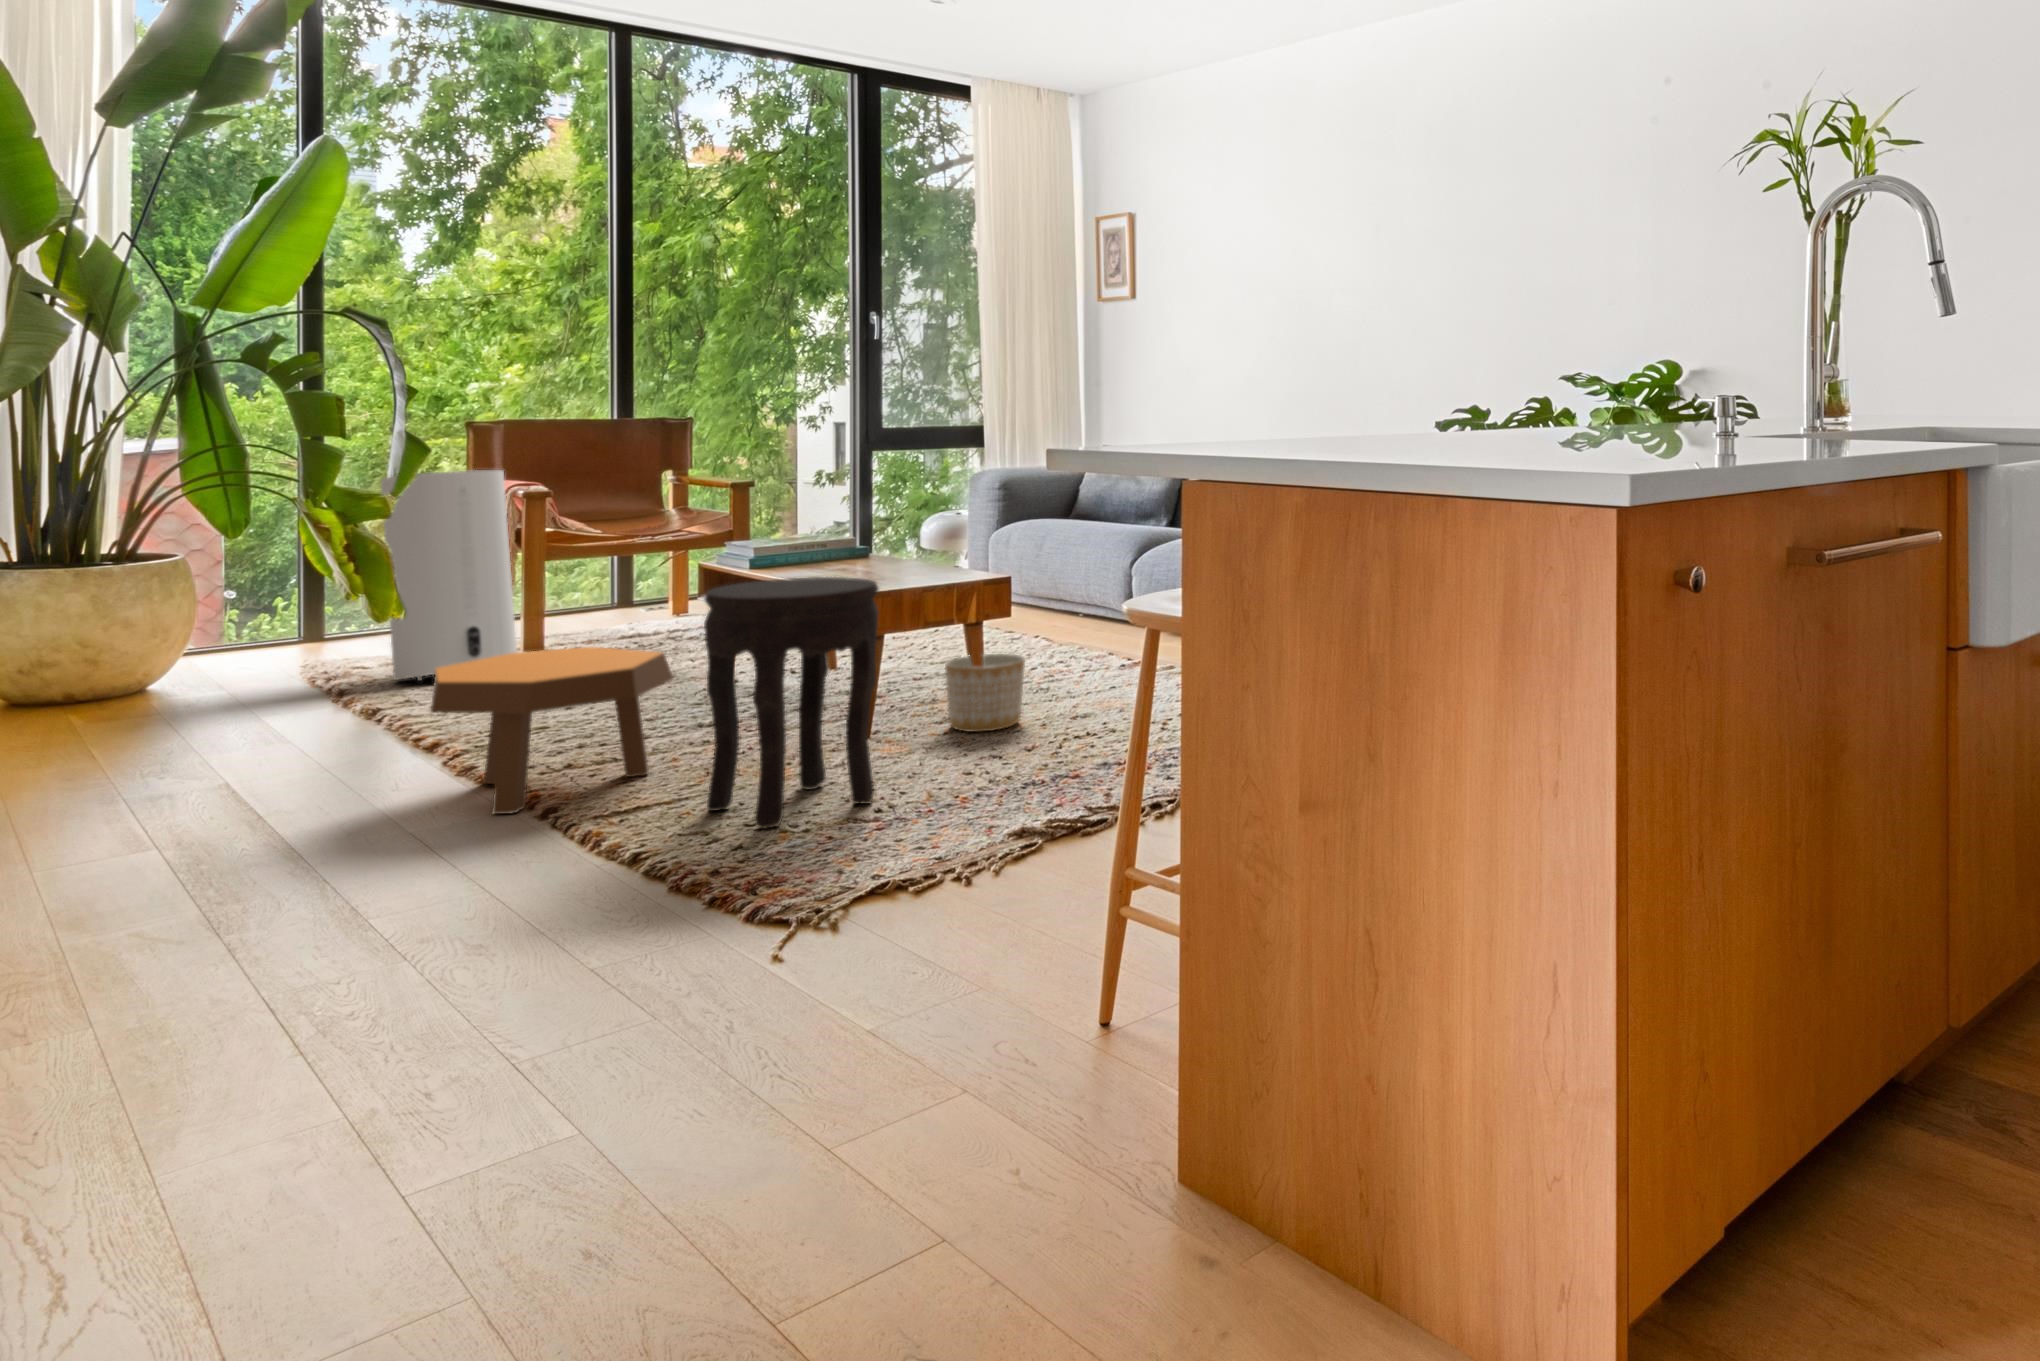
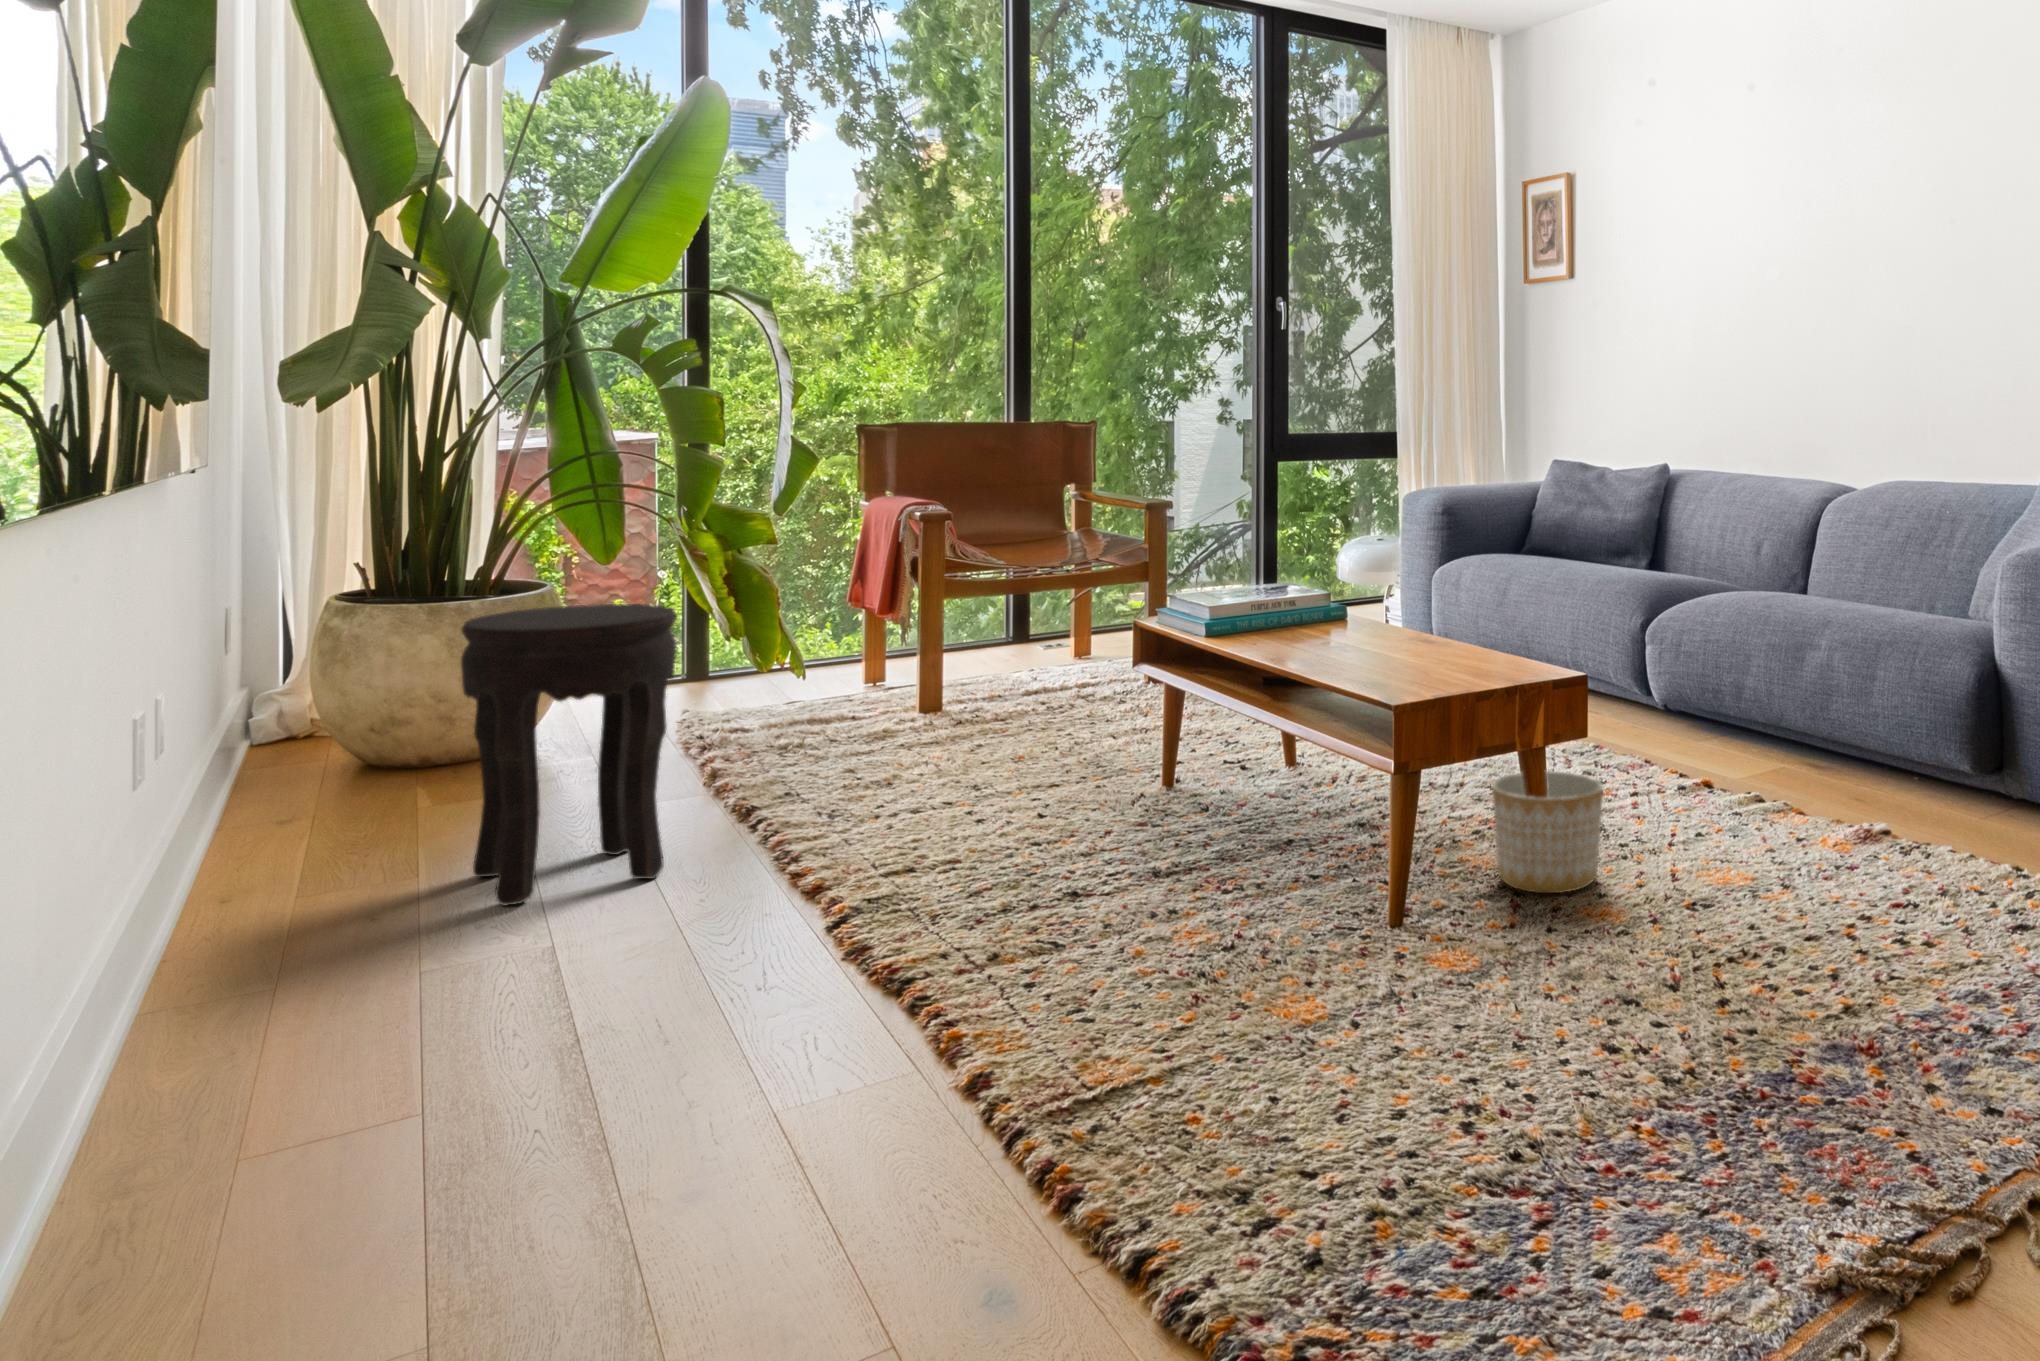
air purifier: present [381,470,517,681] -> none [764,487,915,751]
side table: present [704,577,879,829] -> present [461,604,677,905]
footstool: present [431,647,673,814] -> none [839,749,1147,1017]

